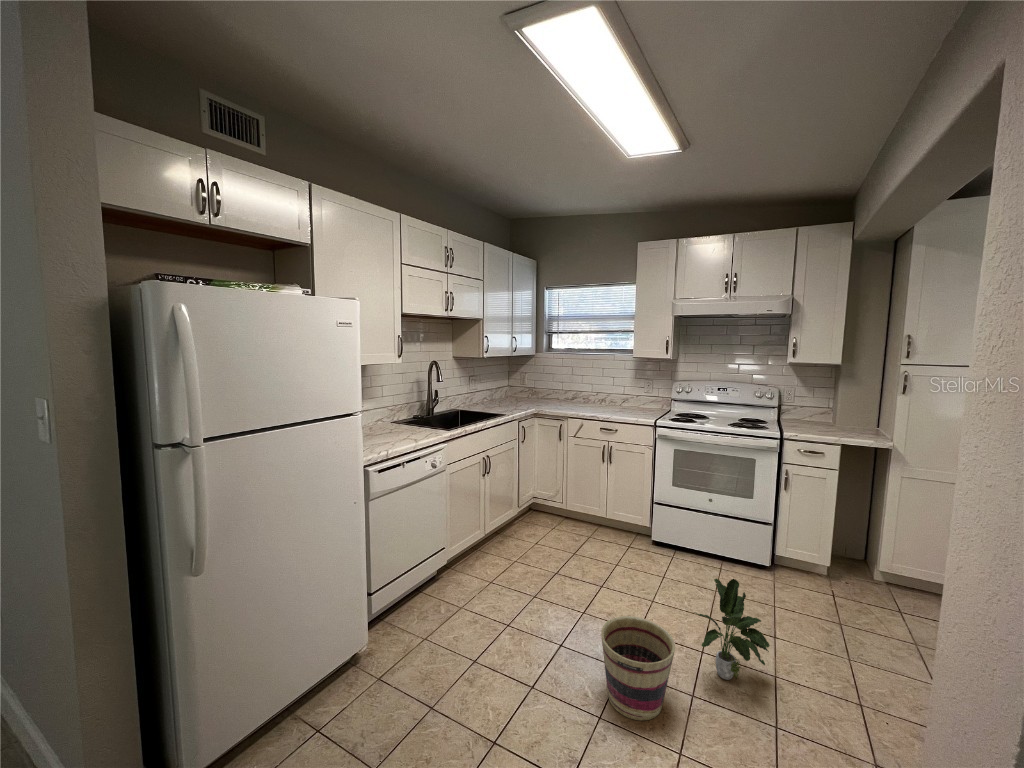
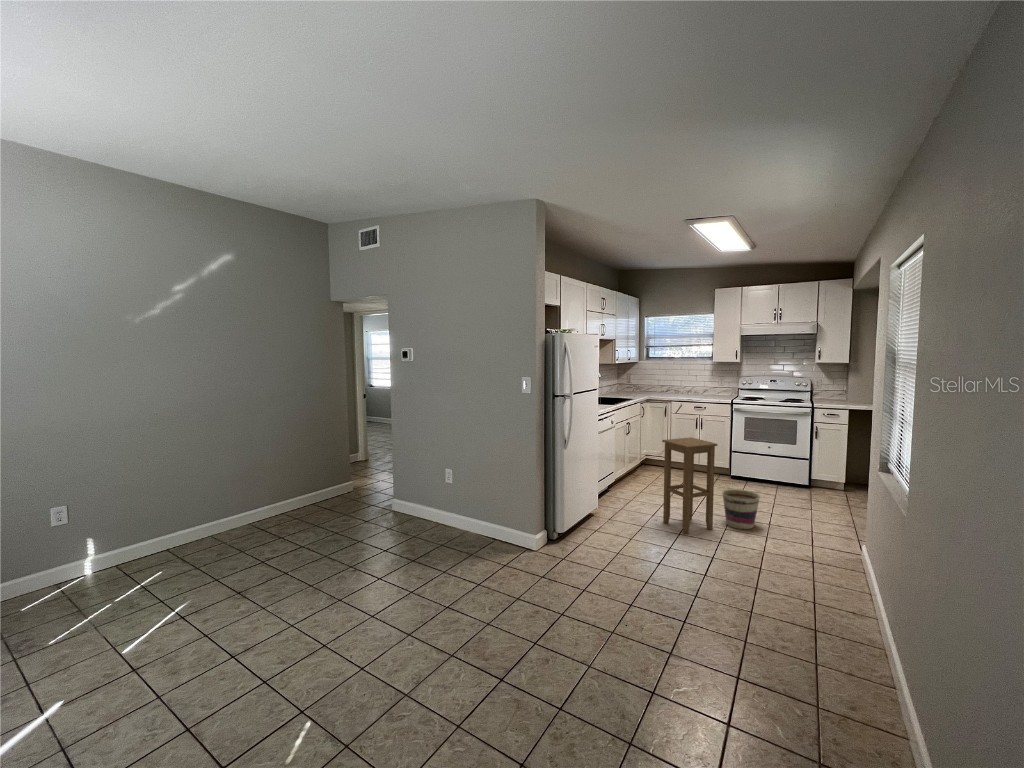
stool: none [478,512,584,744] -> present [662,437,717,534]
potted plant: present [694,579,770,680] -> none [767,470,806,520]

